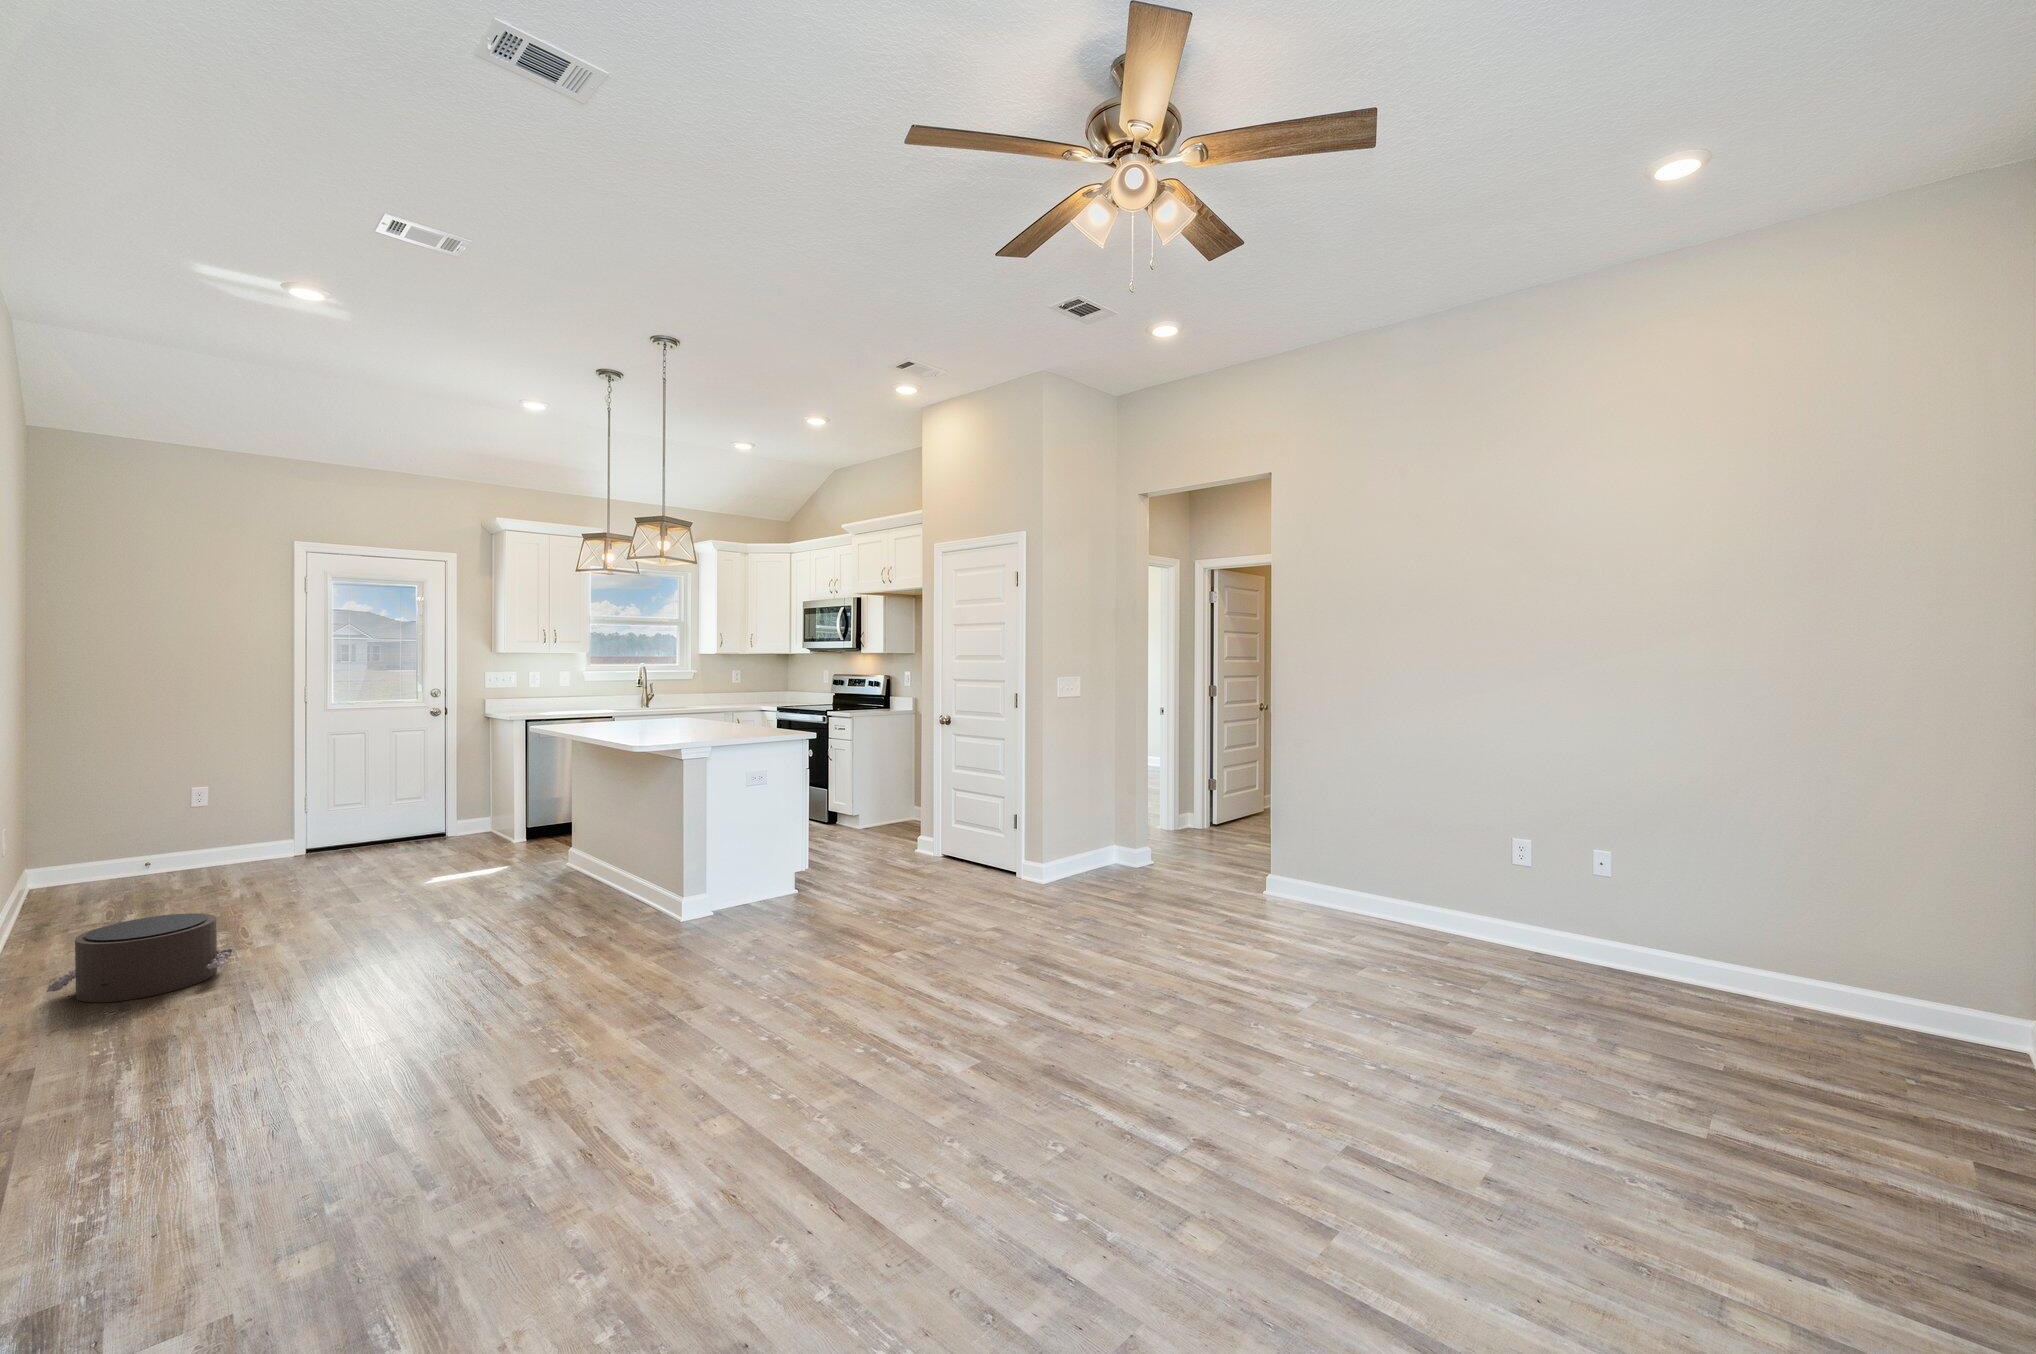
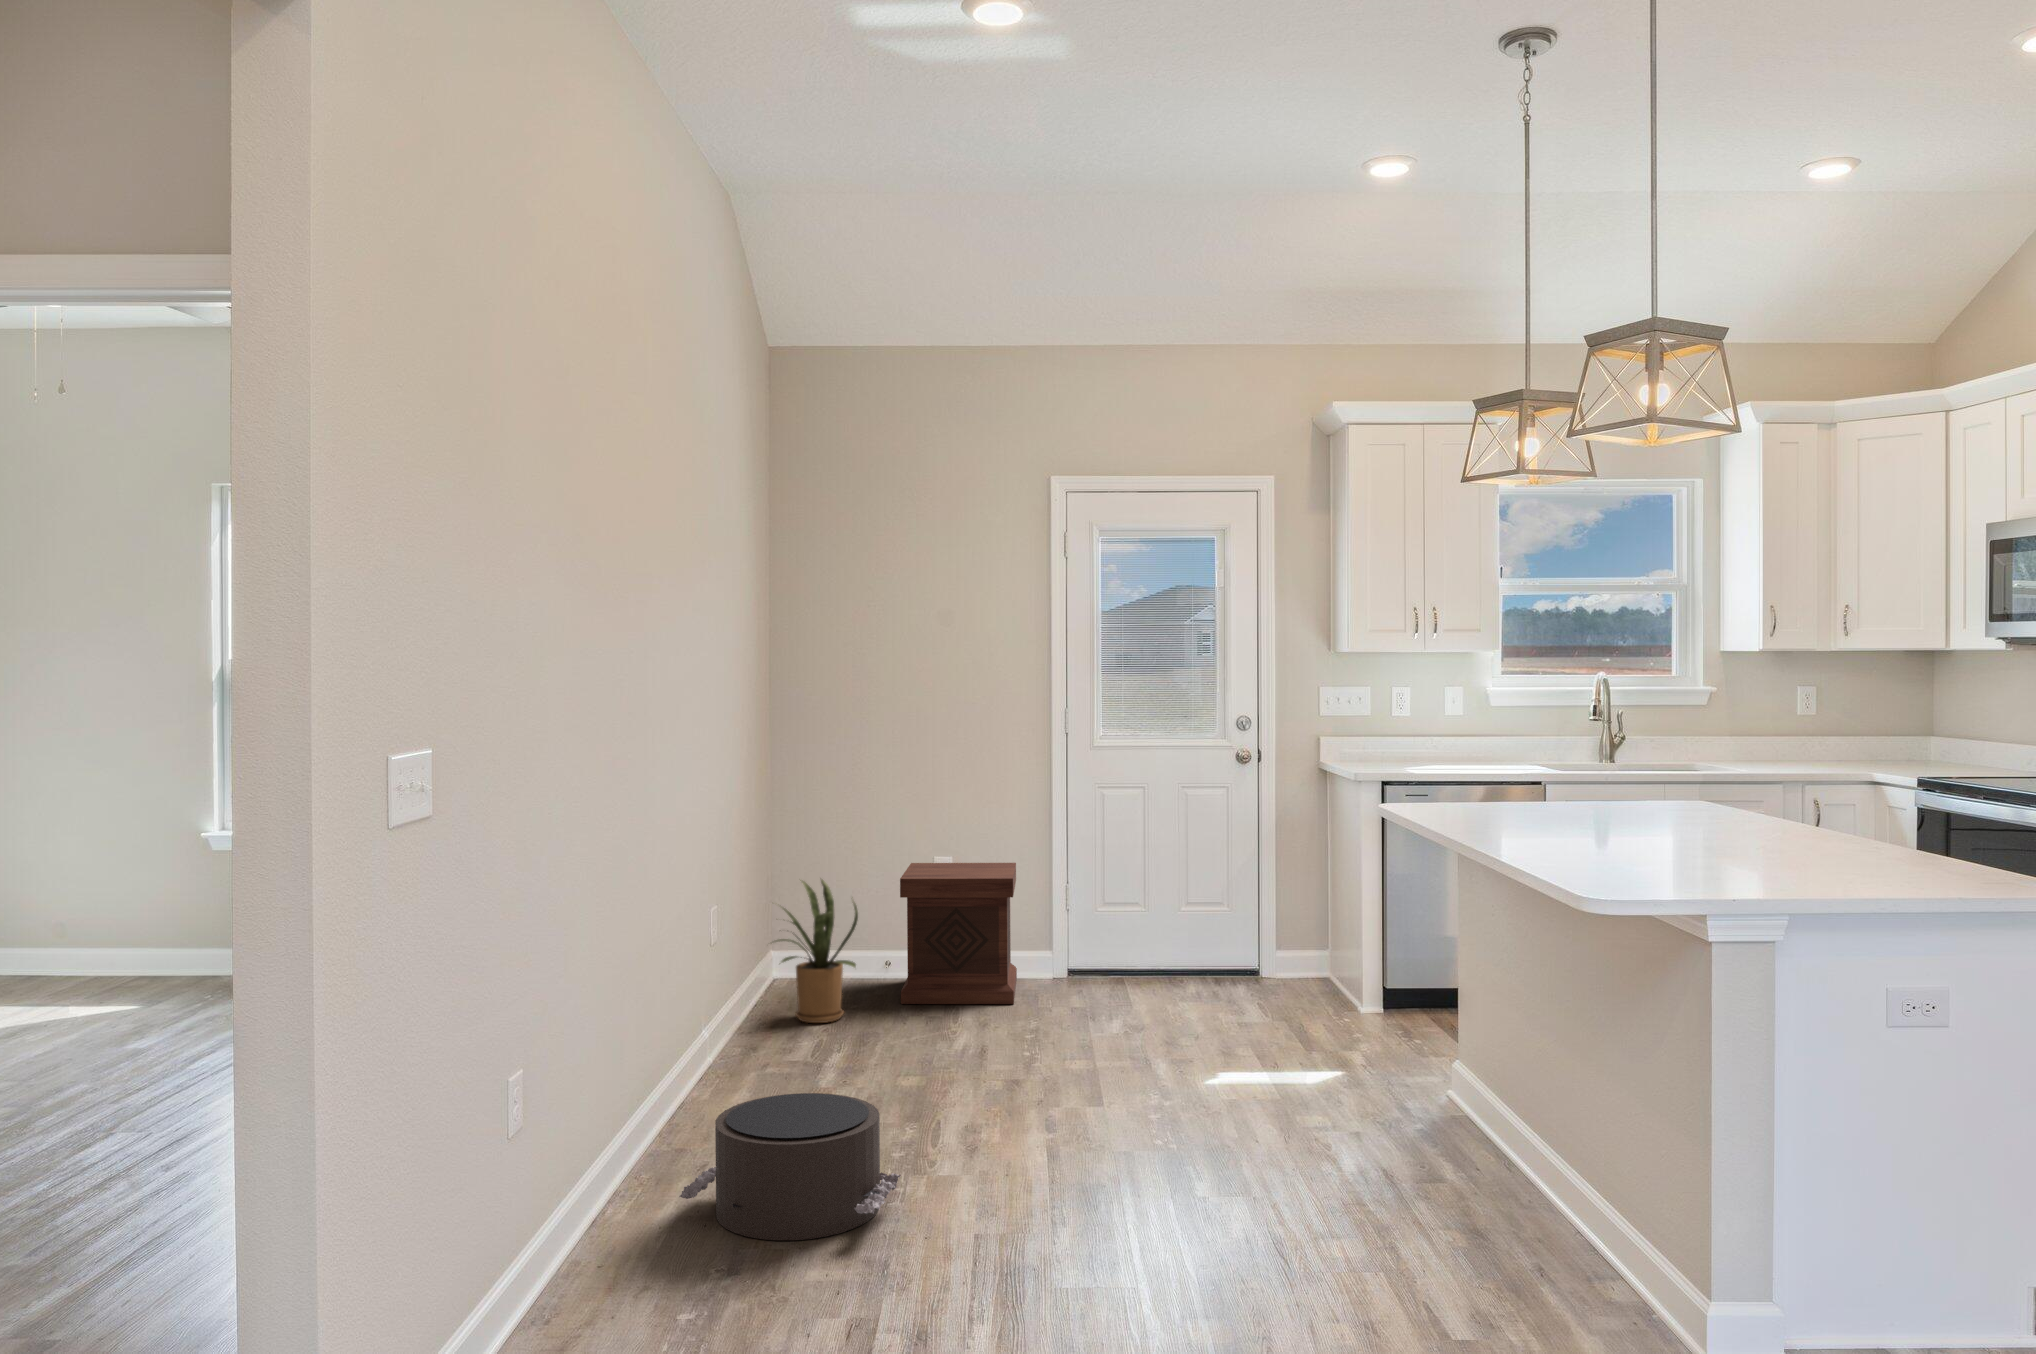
side table: none [167,785,269,884] -> present [900,863,1017,1004]
house plant: none [34,805,133,906] -> present [775,880,858,1023]

